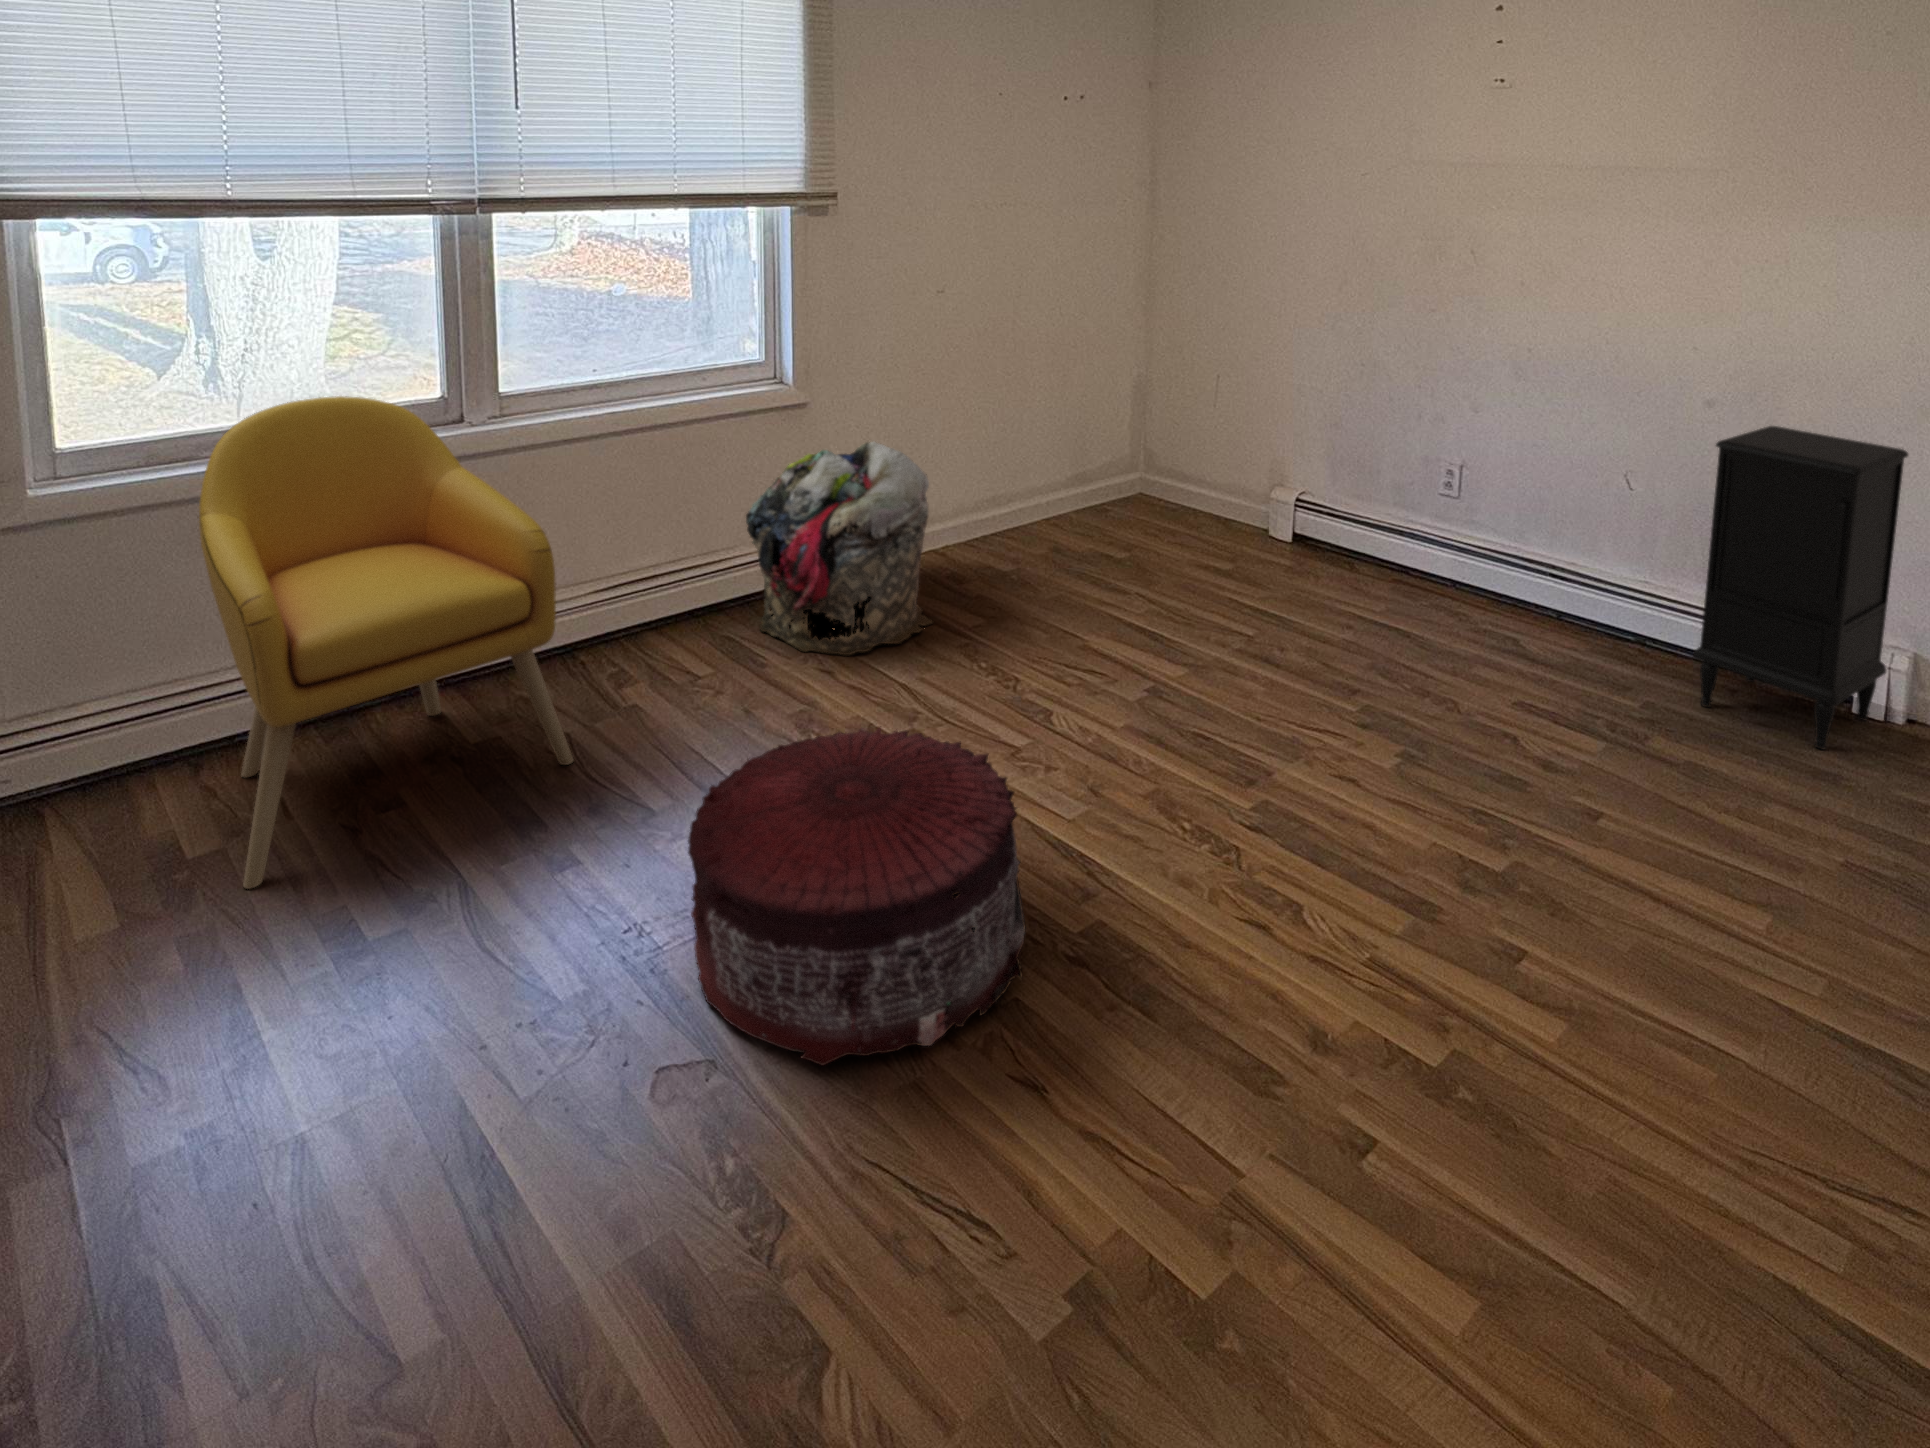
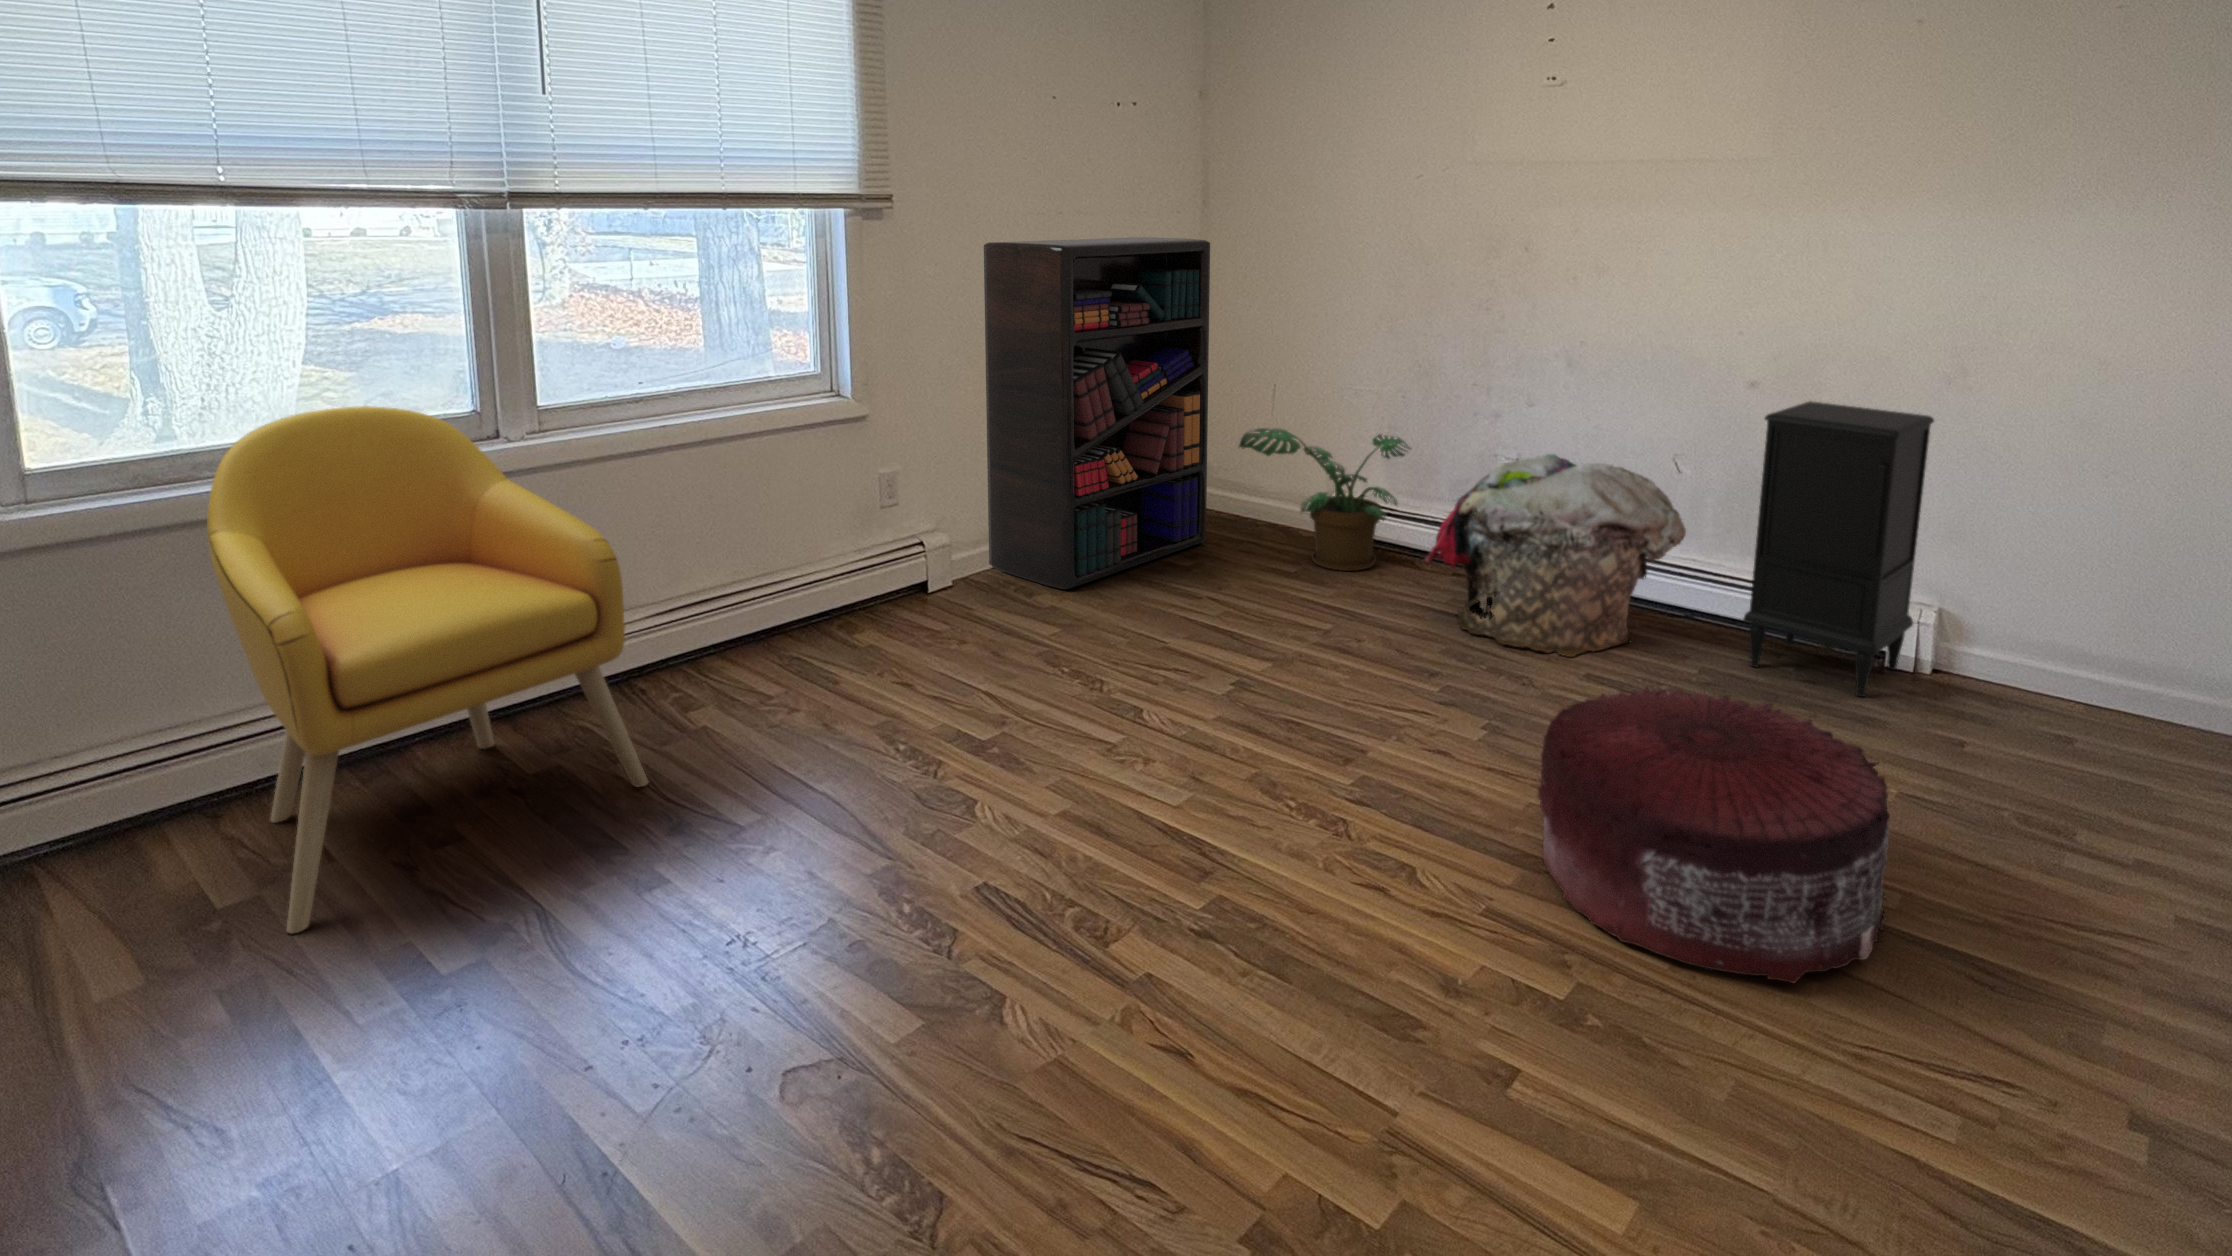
bookshelf: none [921,226,1149,580] -> present [984,237,1210,589]
potted plant: none [1172,423,1353,573] -> present [1239,428,1411,571]
laundry basket: present [746,442,933,655] -> present [1425,454,1686,657]
pouf: present [688,728,1025,1066] -> present [1537,687,1890,983]

